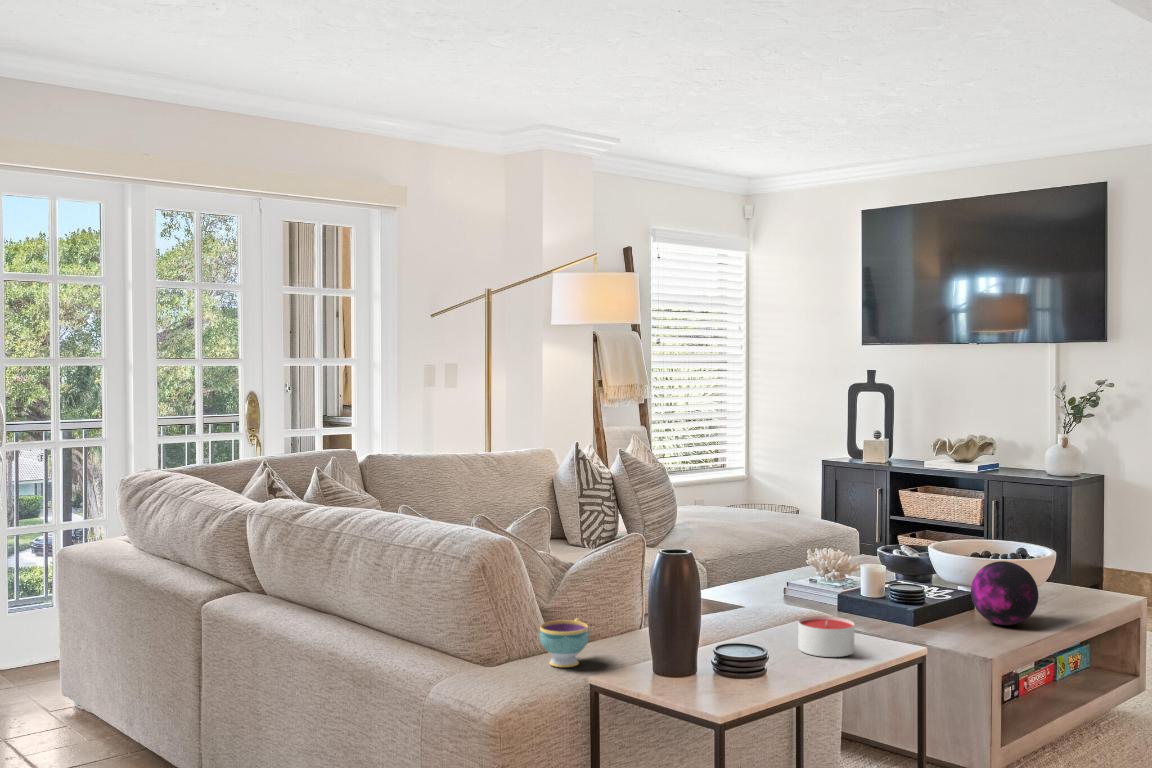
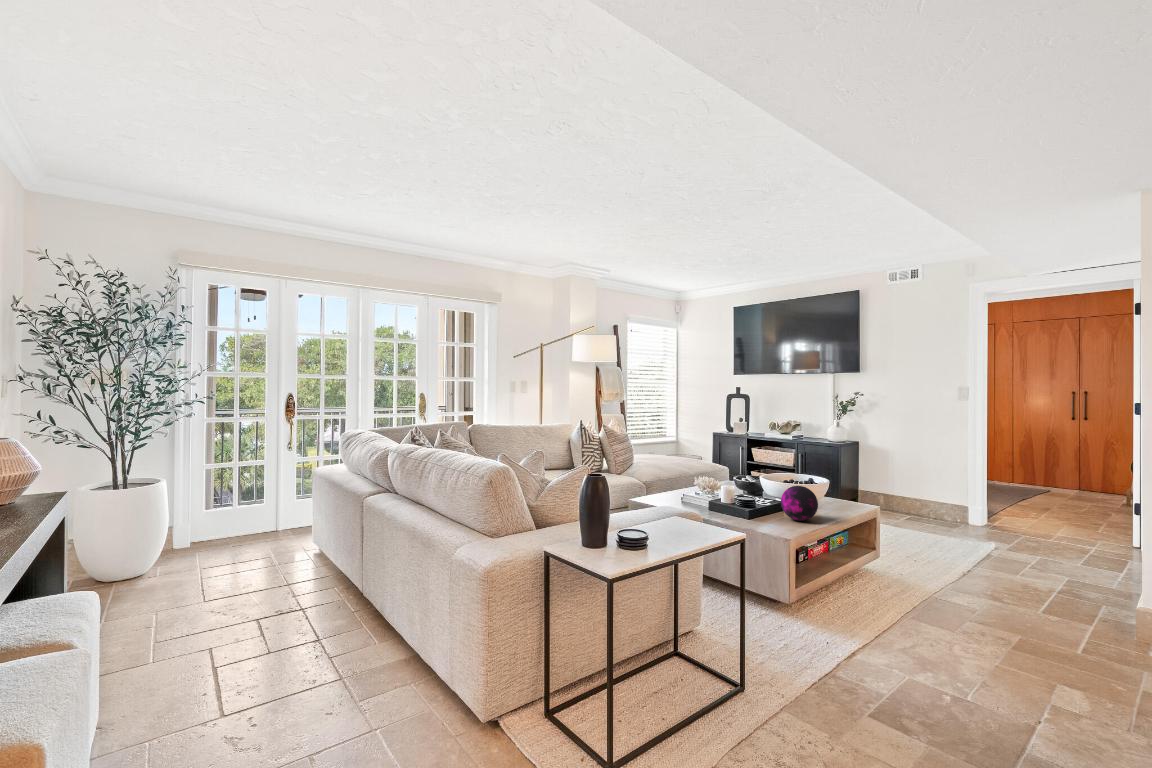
candle: present [798,616,855,657] -> none [671,514,703,538]
teacup: present [540,618,589,667] -> none [522,512,550,540]

